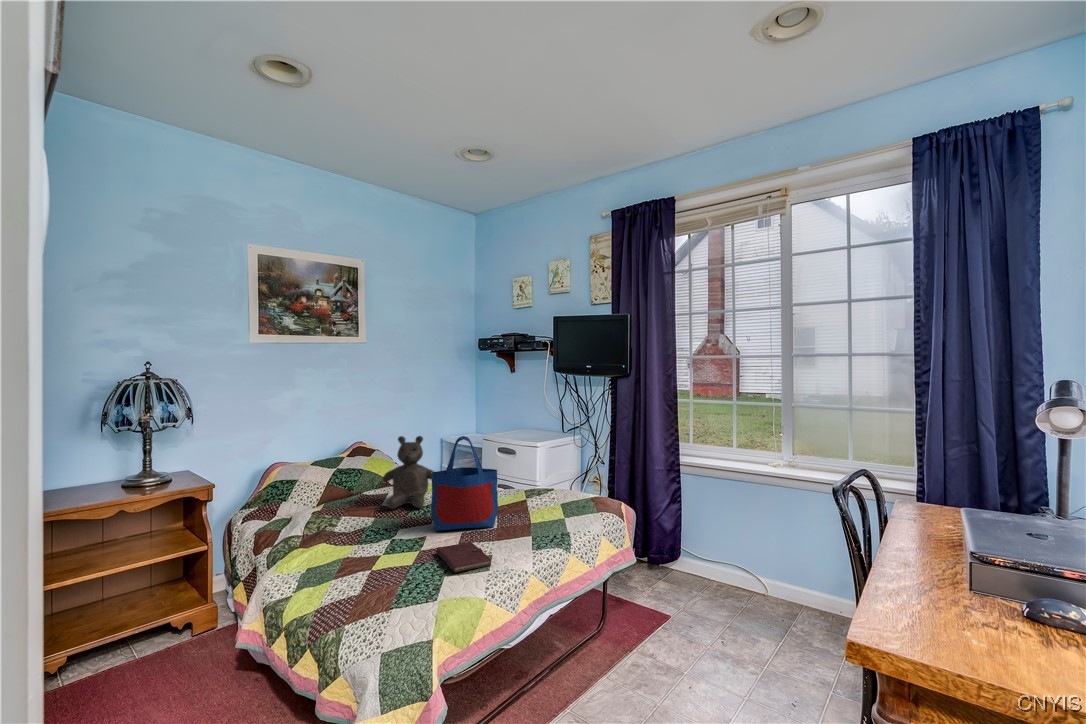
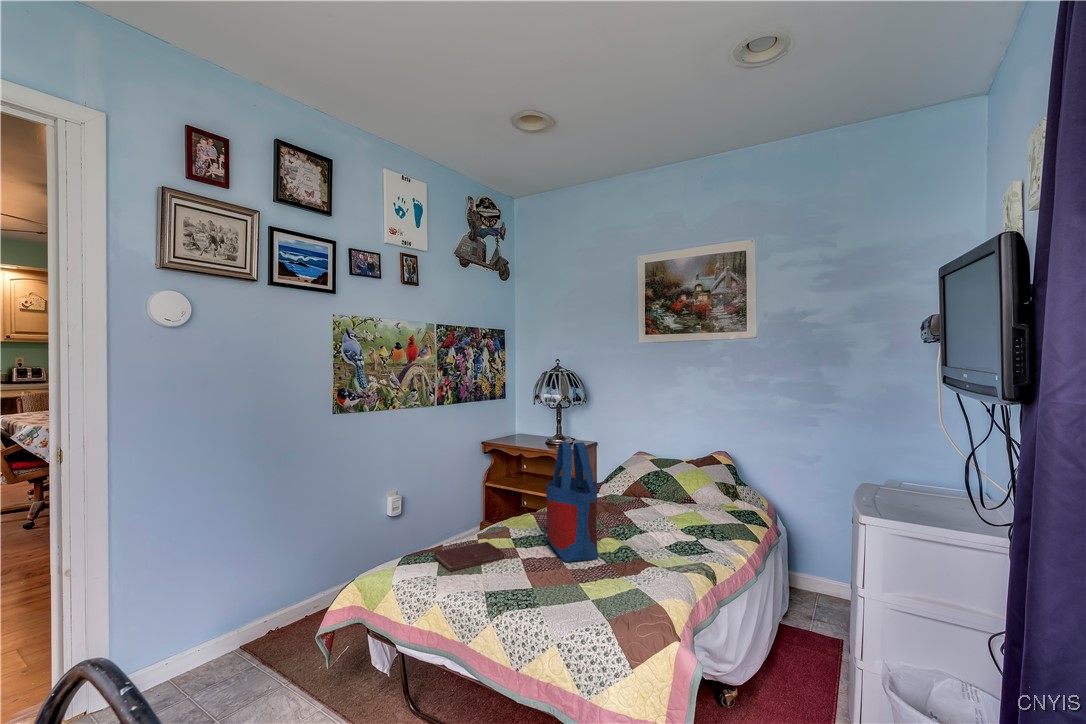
teddy bear: present [383,436,434,509] -> none [606,441,663,525]

